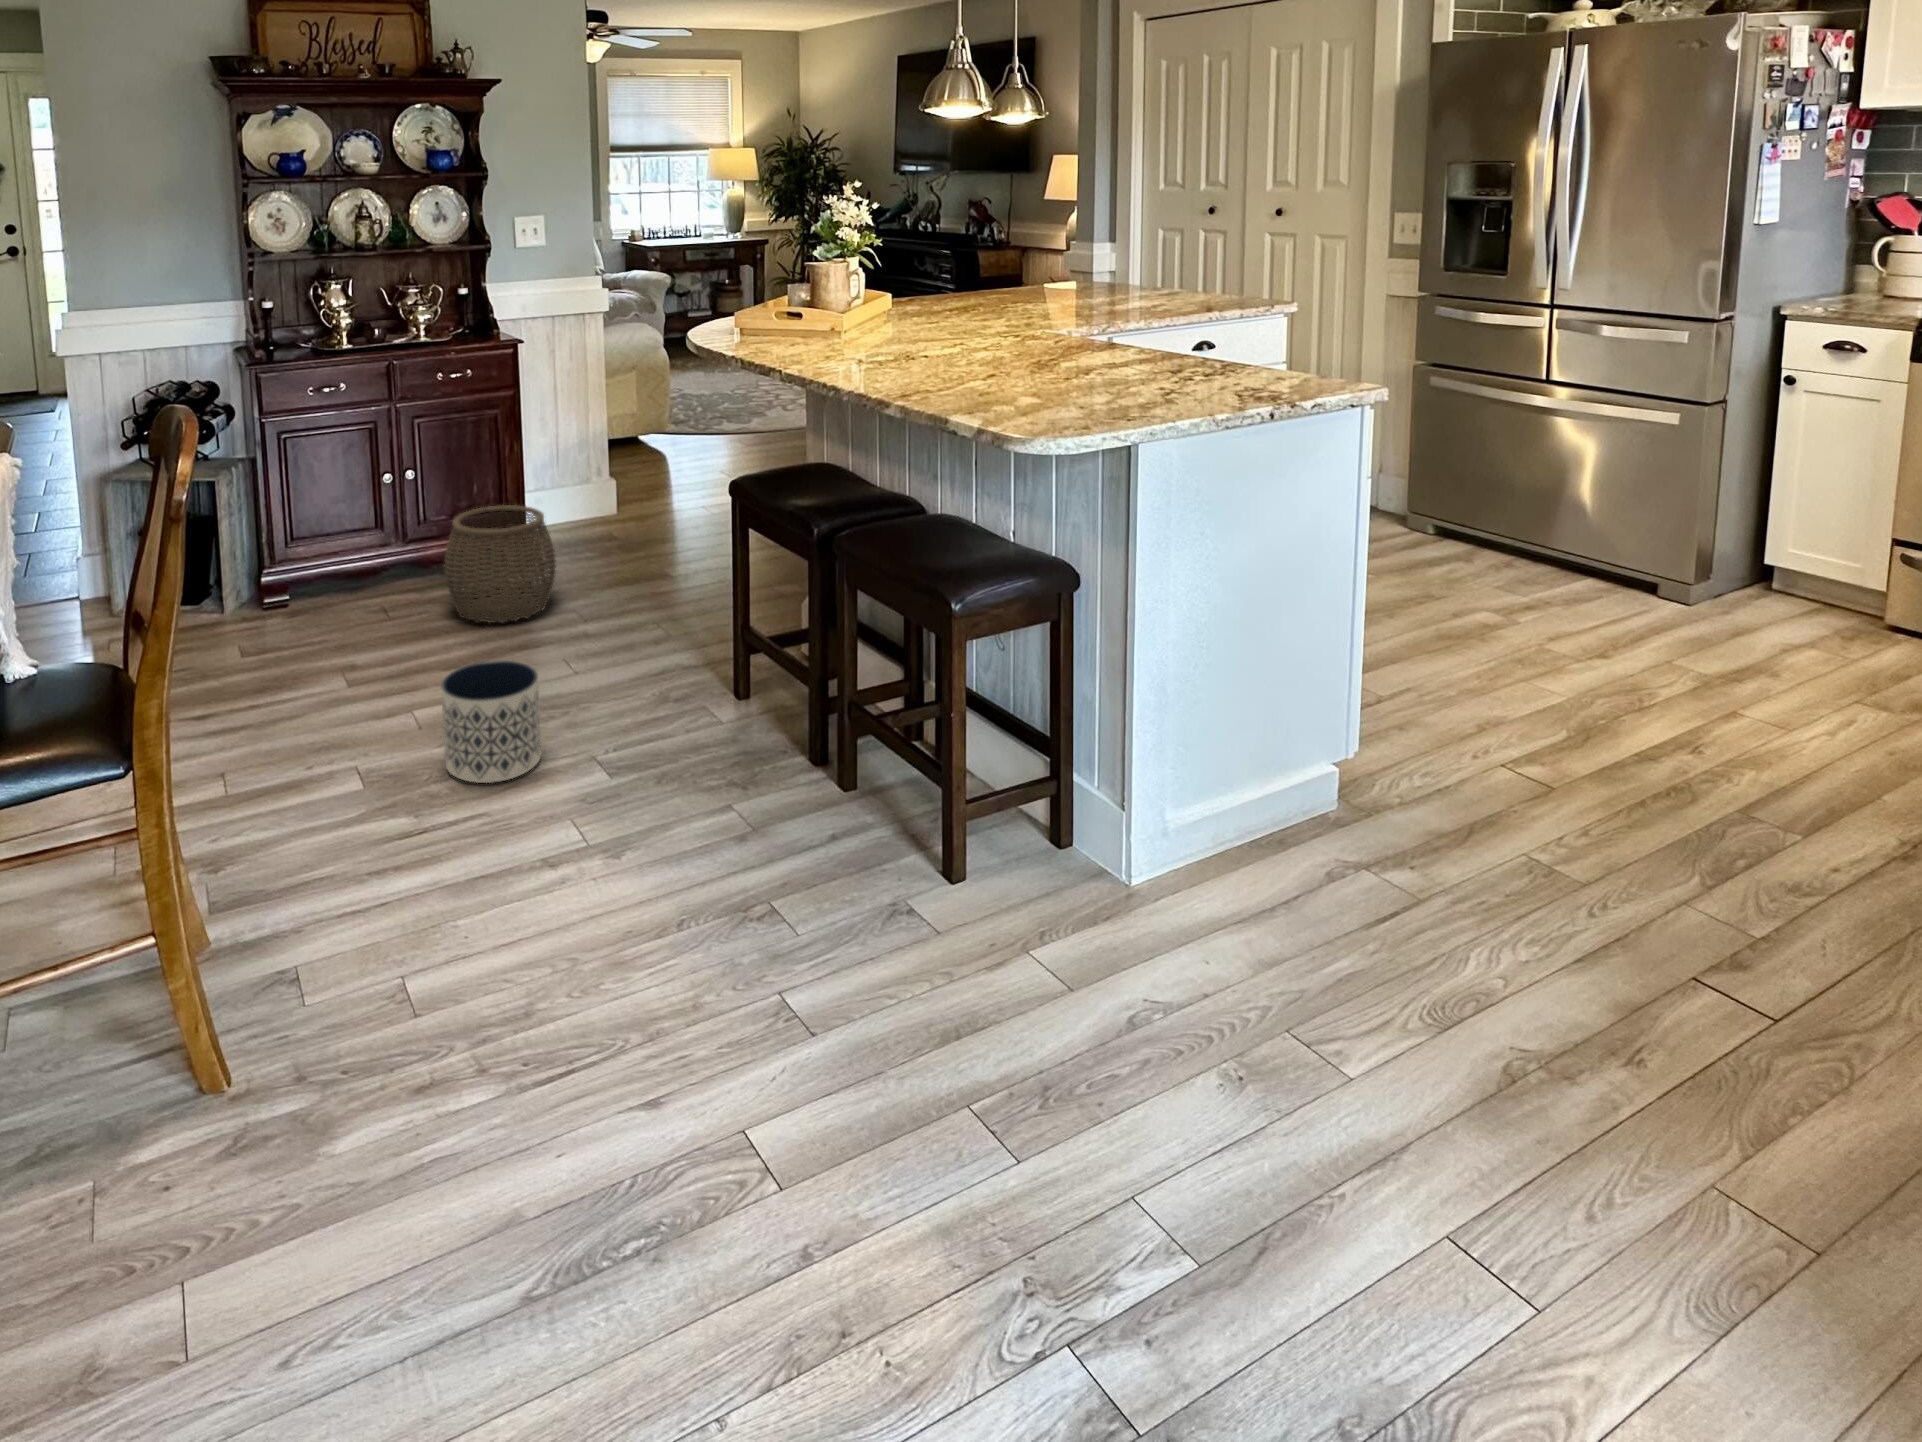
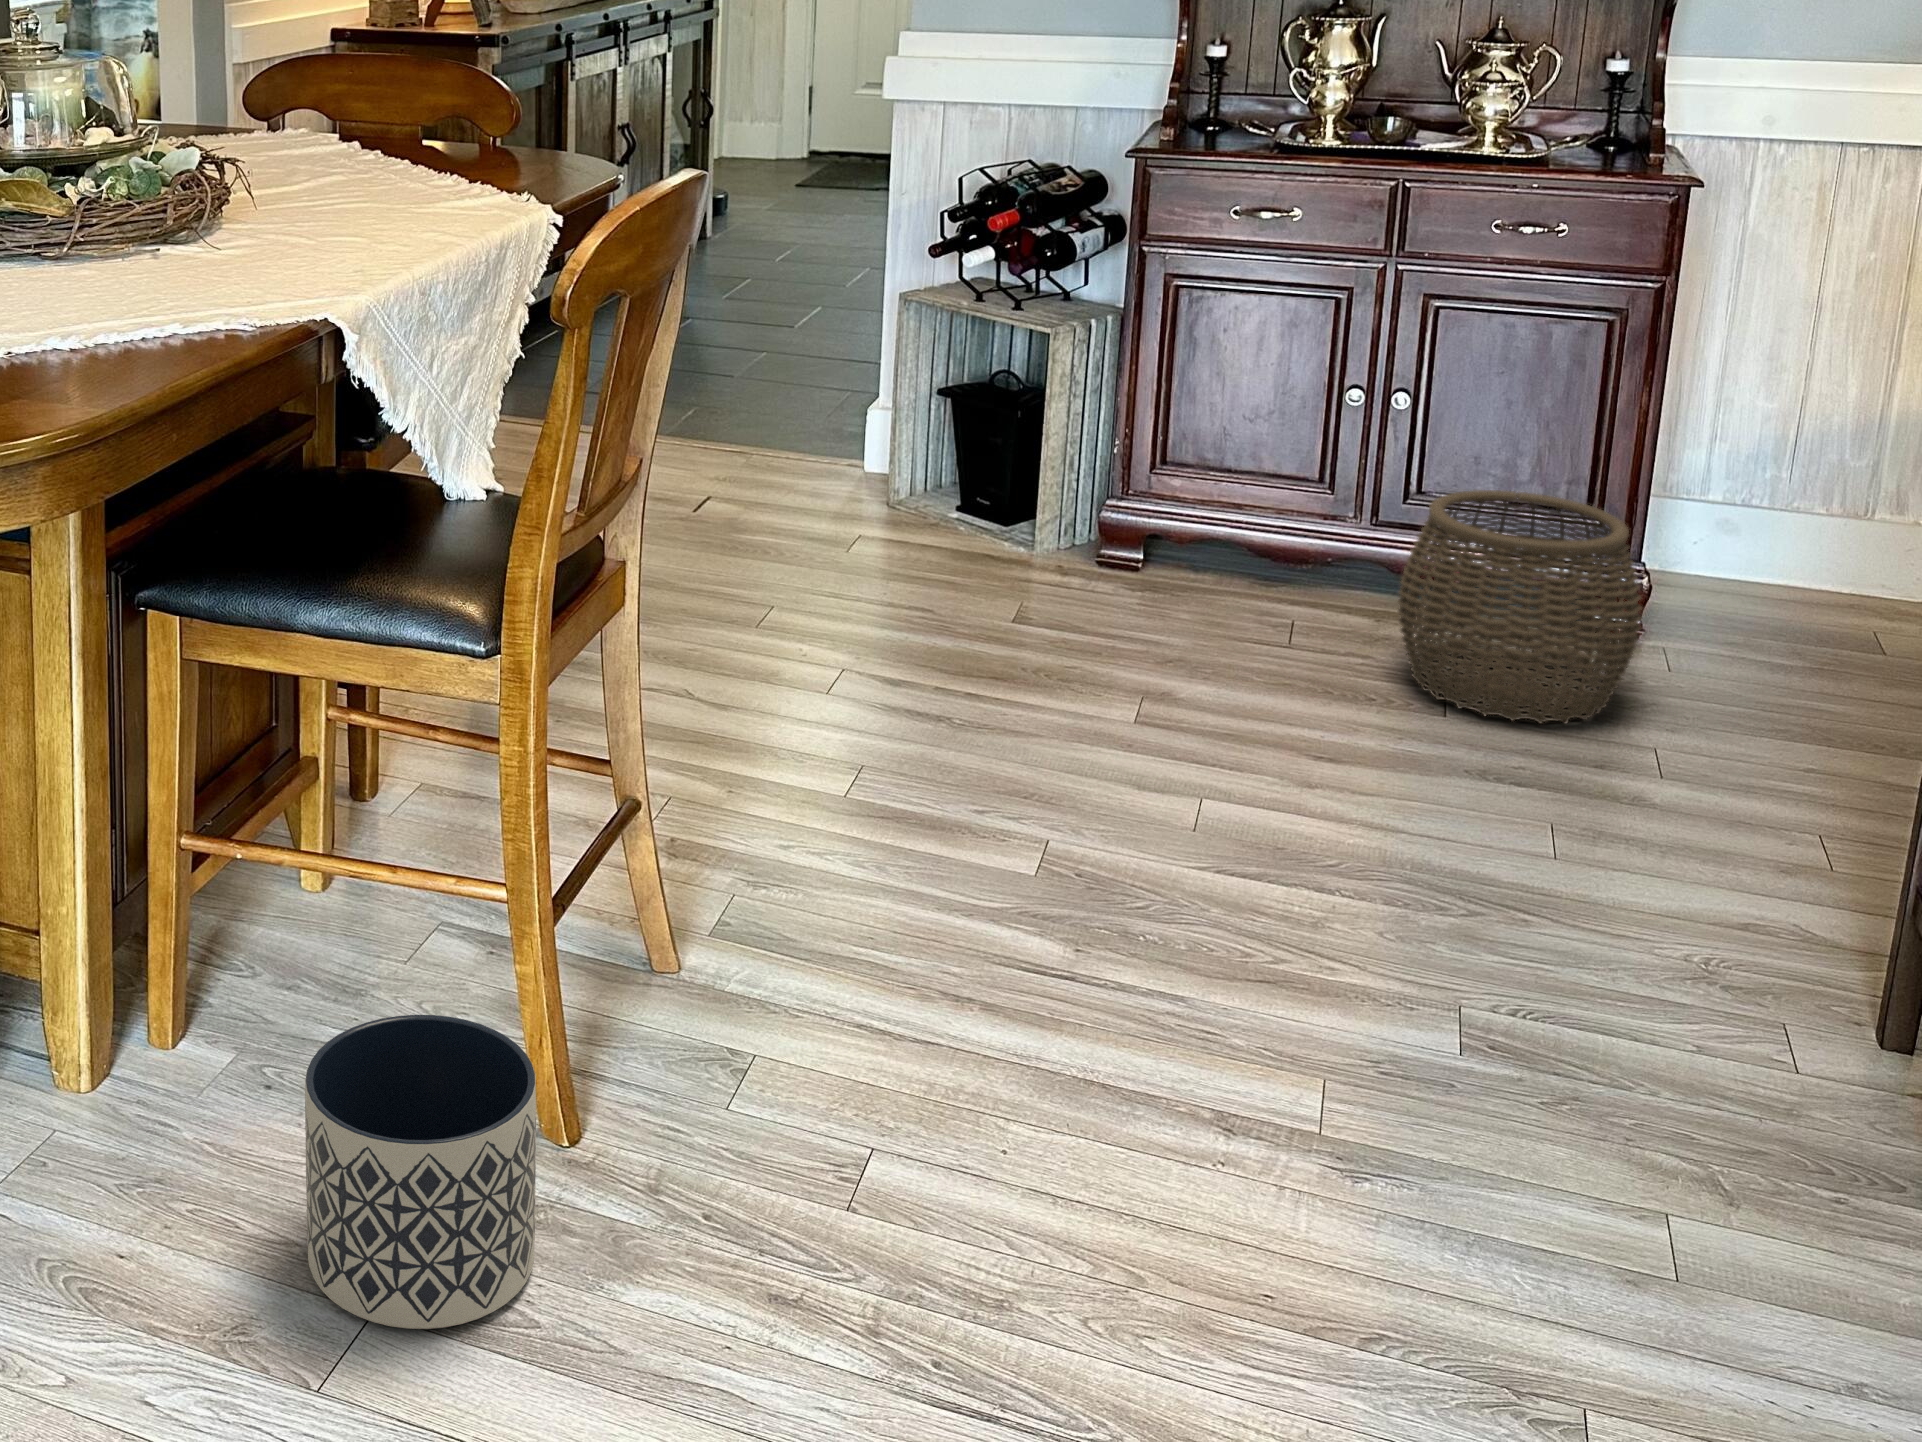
planter: present [441,661,541,783] -> present [305,1015,536,1329]

